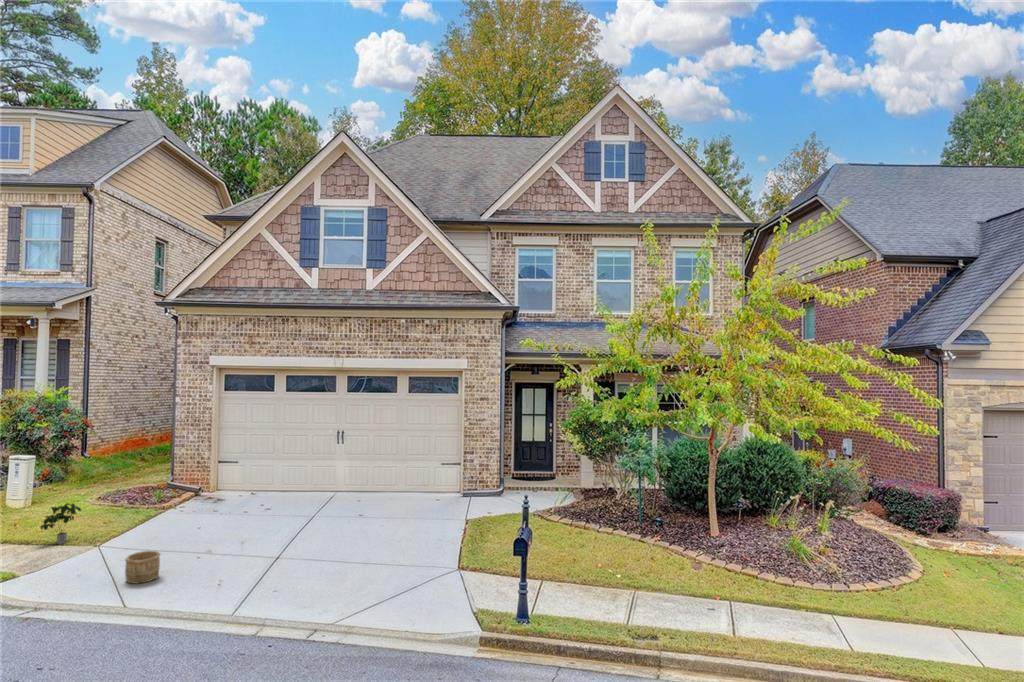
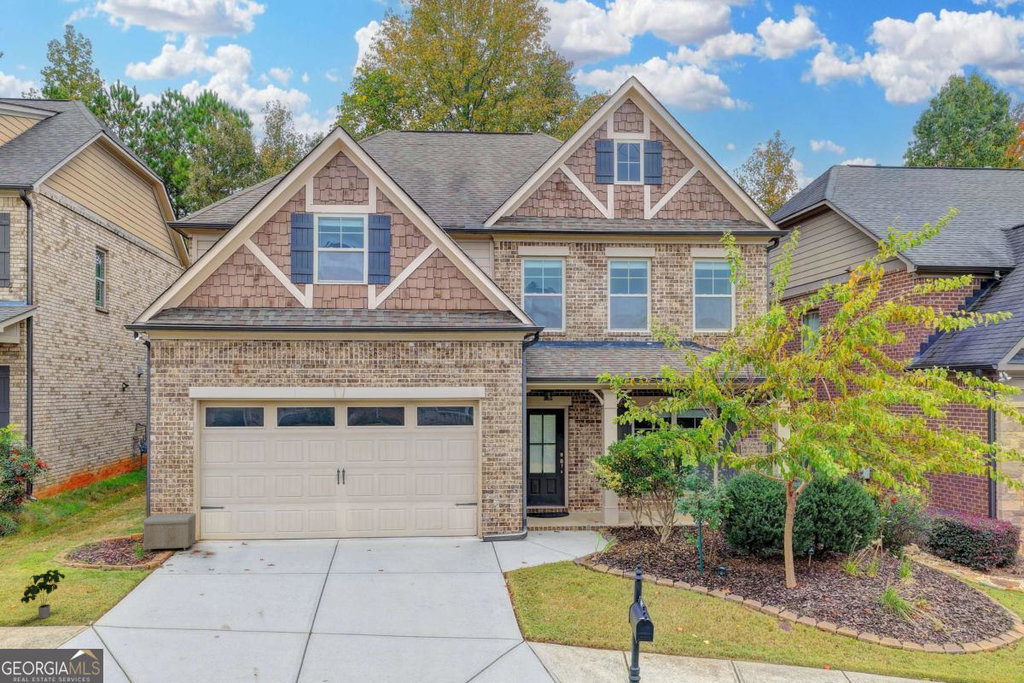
storage bench: none [167,466,214,497] -> present [143,513,196,552]
wooden bucket: present [125,551,160,584] -> none [136,625,175,665]

